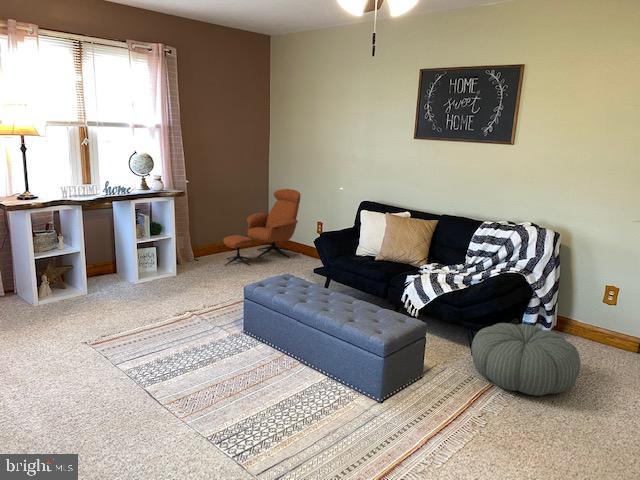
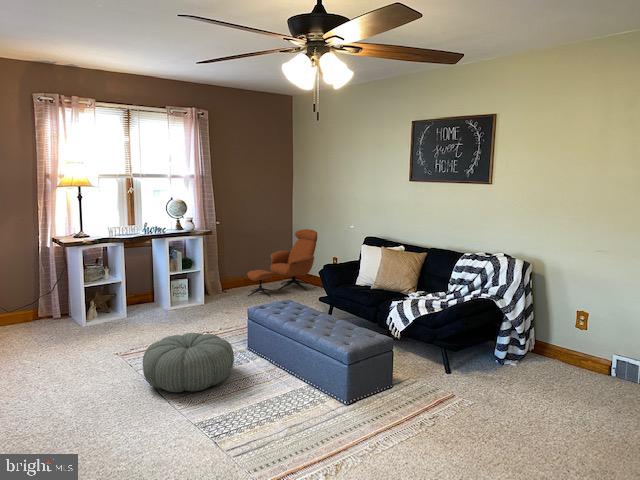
pouf: present [471,323,580,396] -> present [143,333,234,392]

